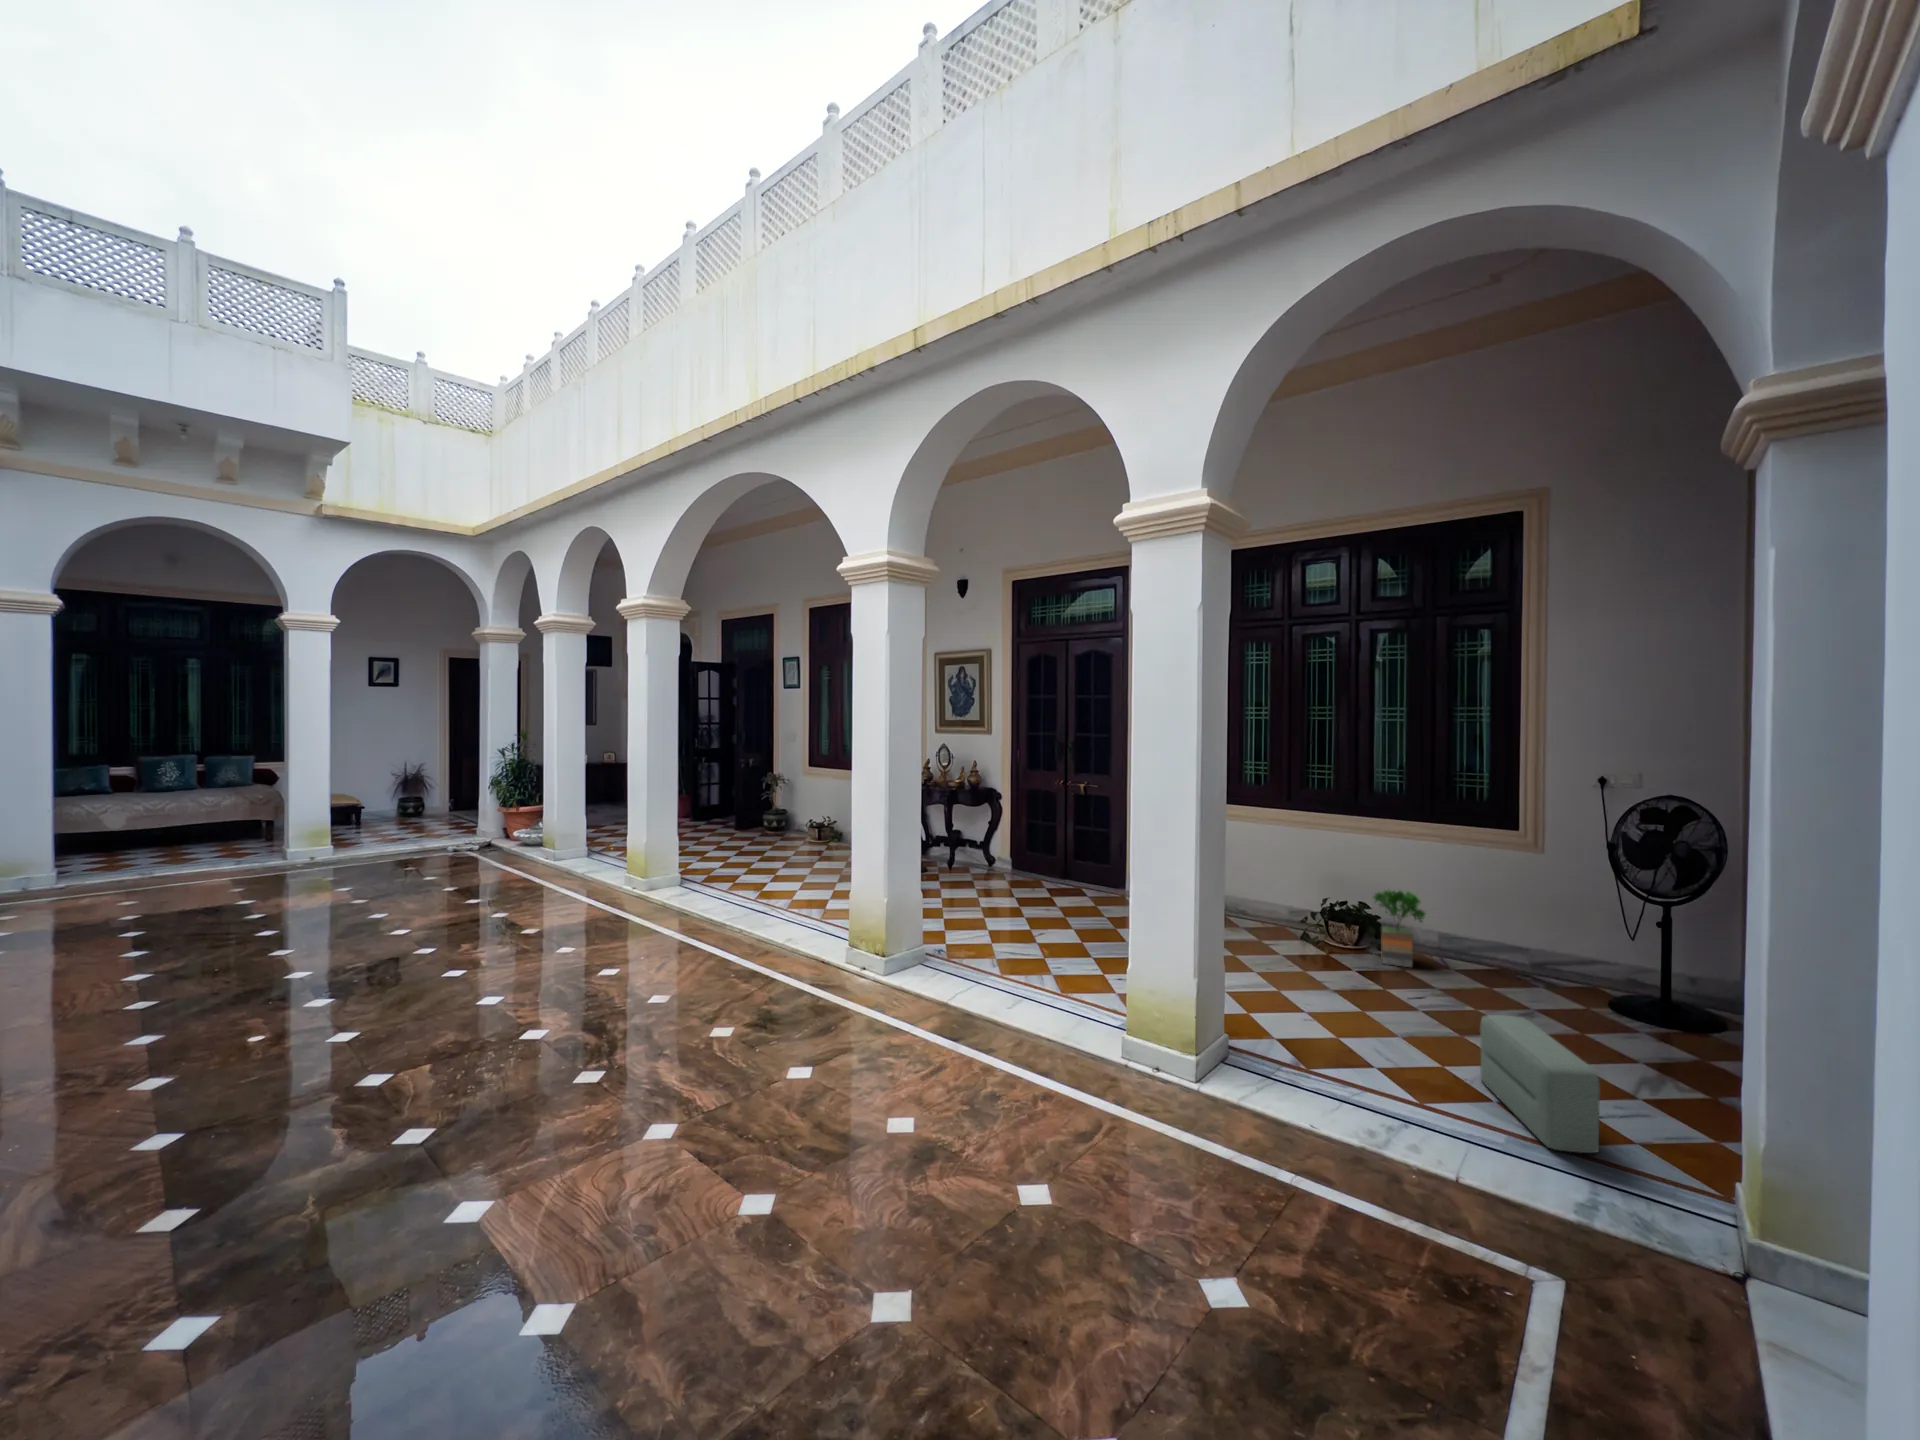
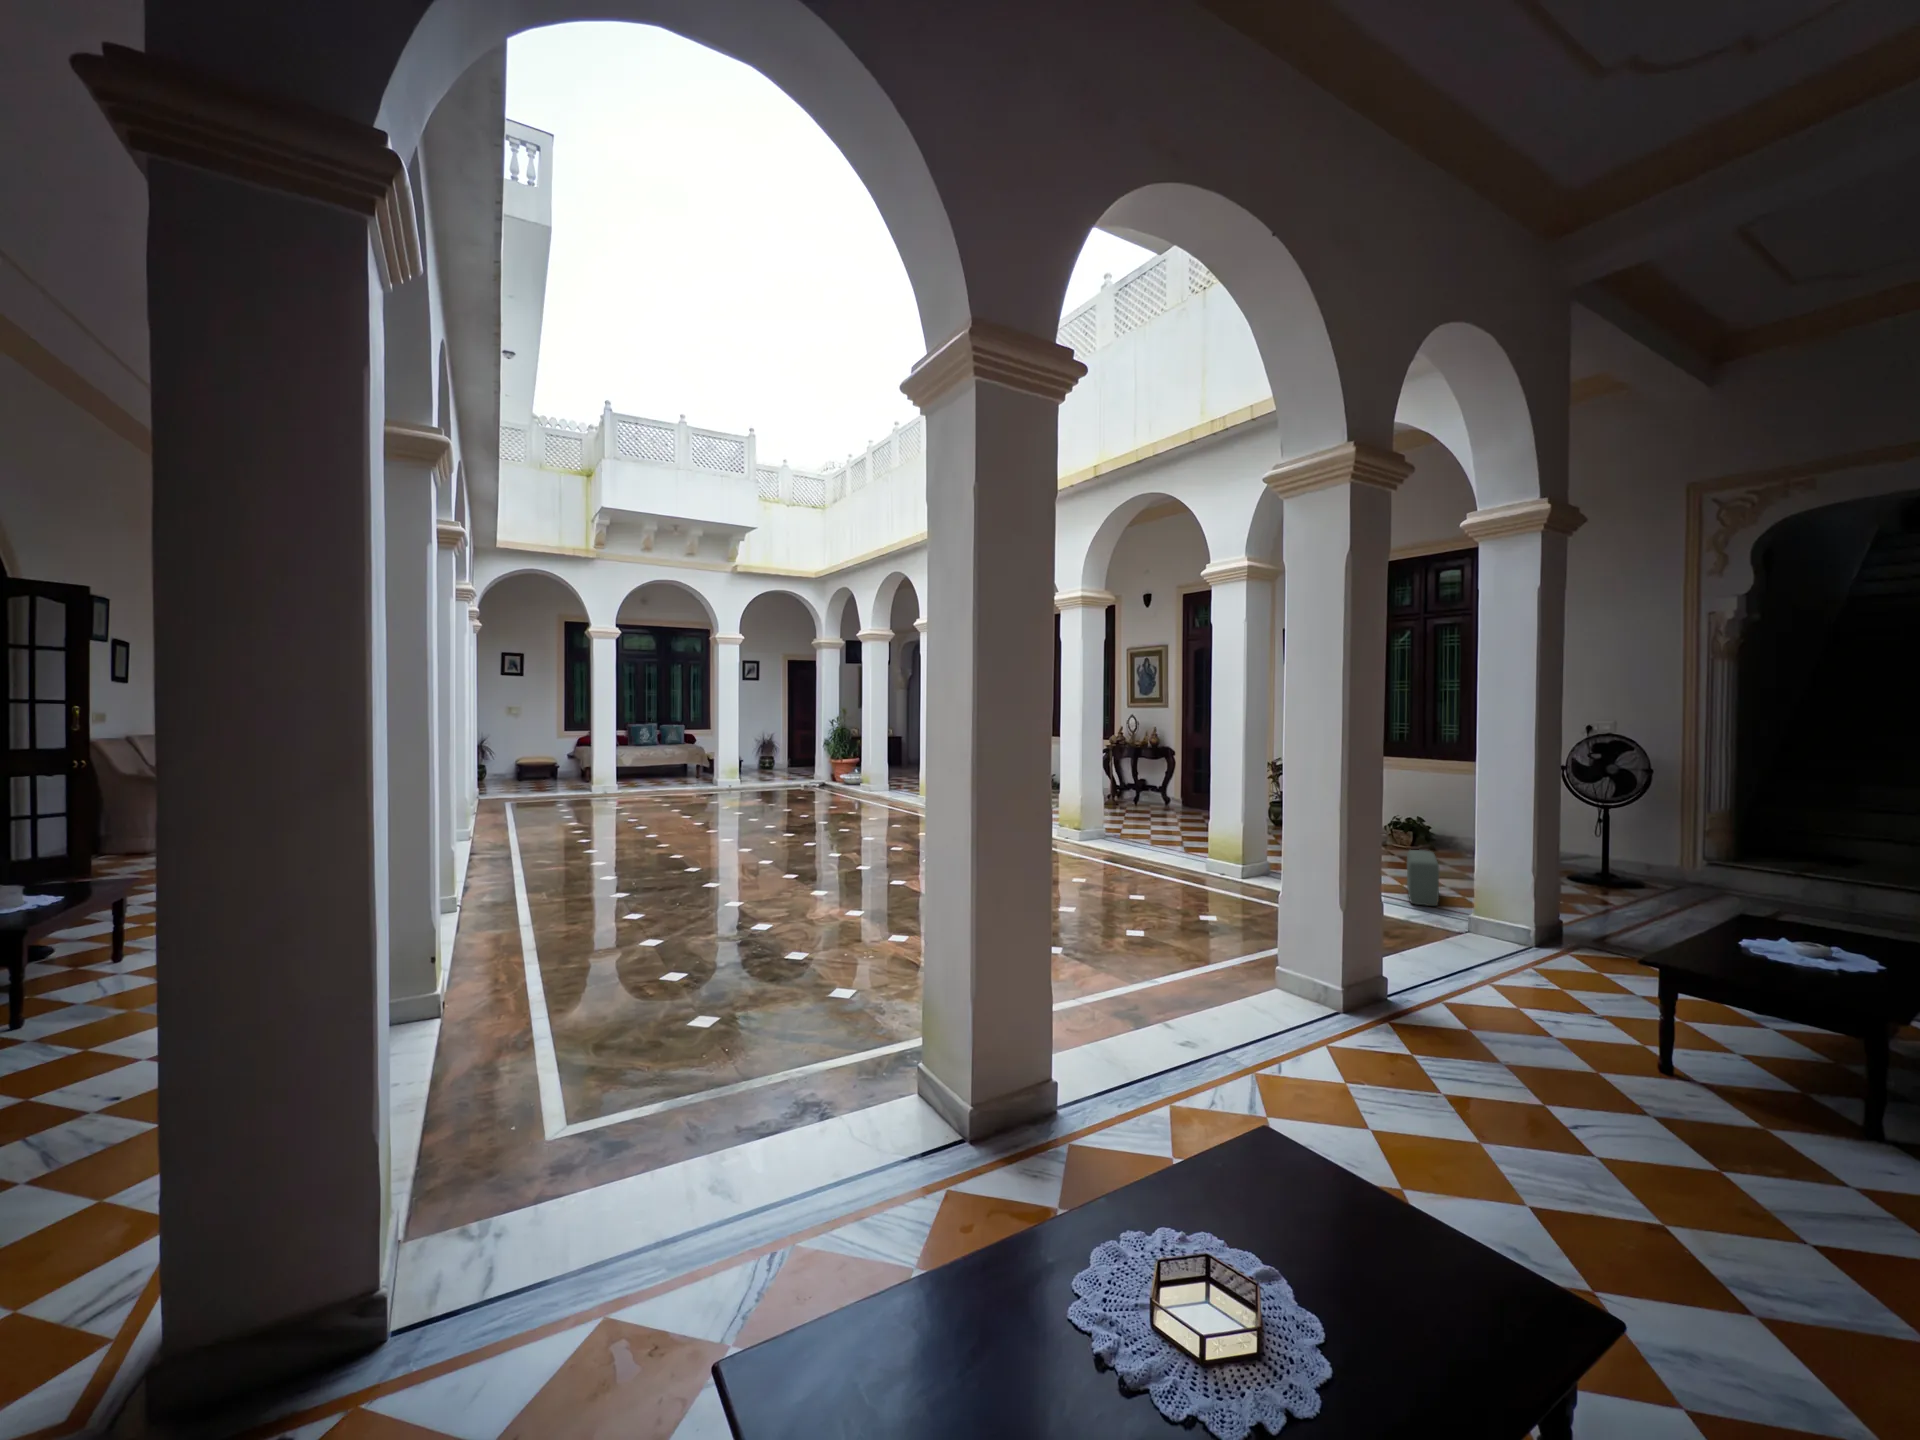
potted tree: present [1374,890,1426,967] -> none [1410,804,1447,856]

